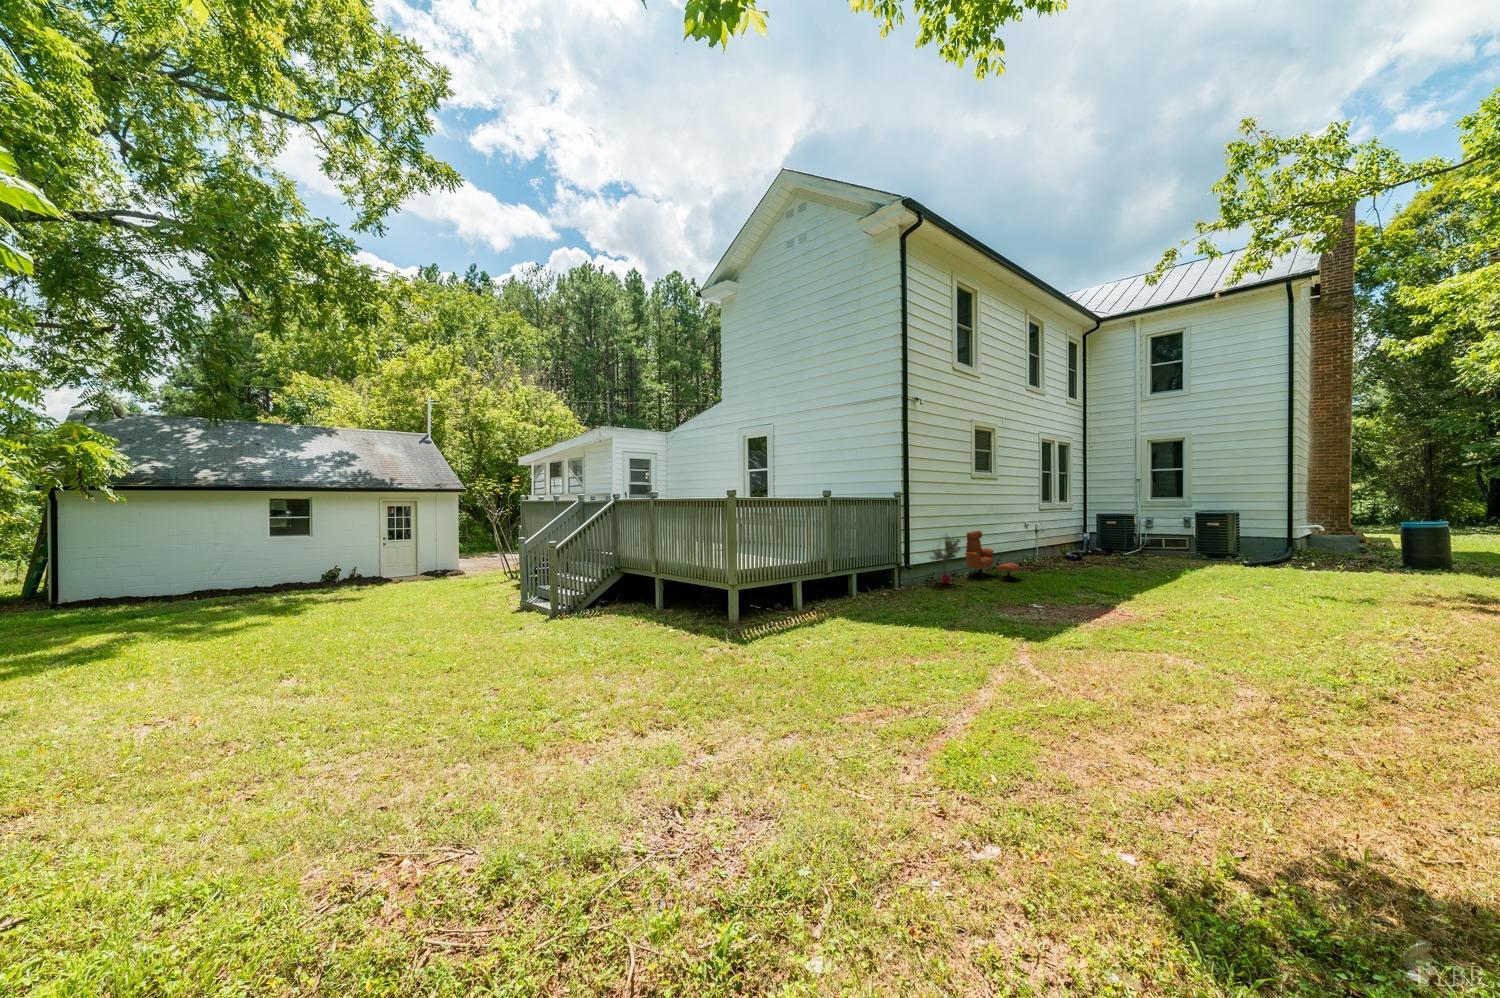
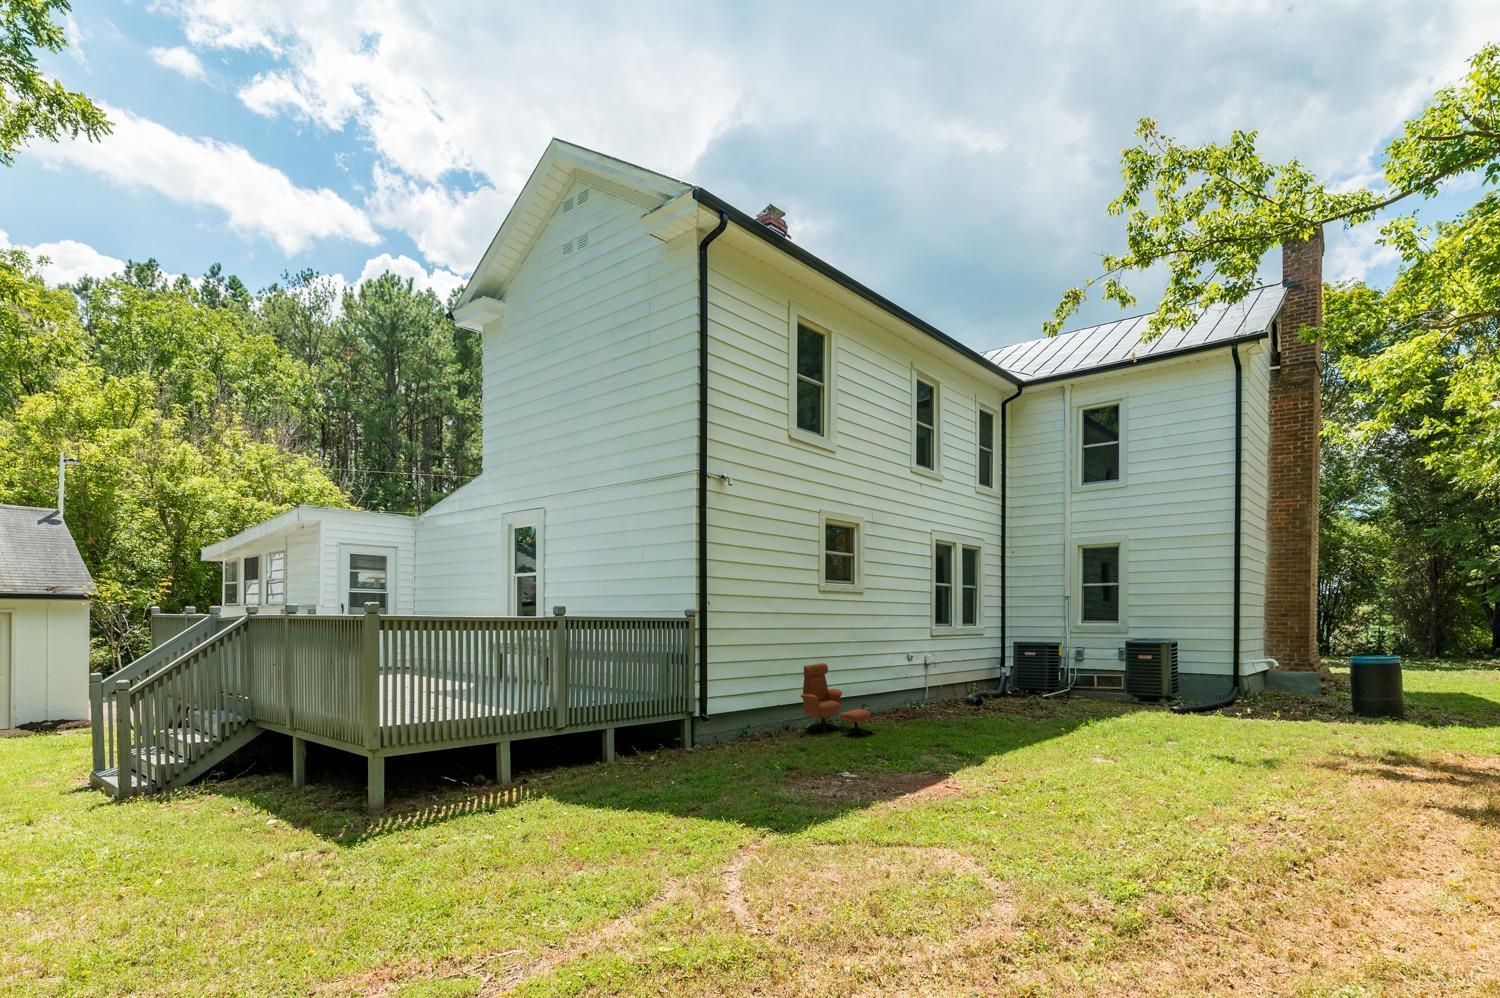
potted tree: present [931,535,961,584] -> none [740,666,787,741]

